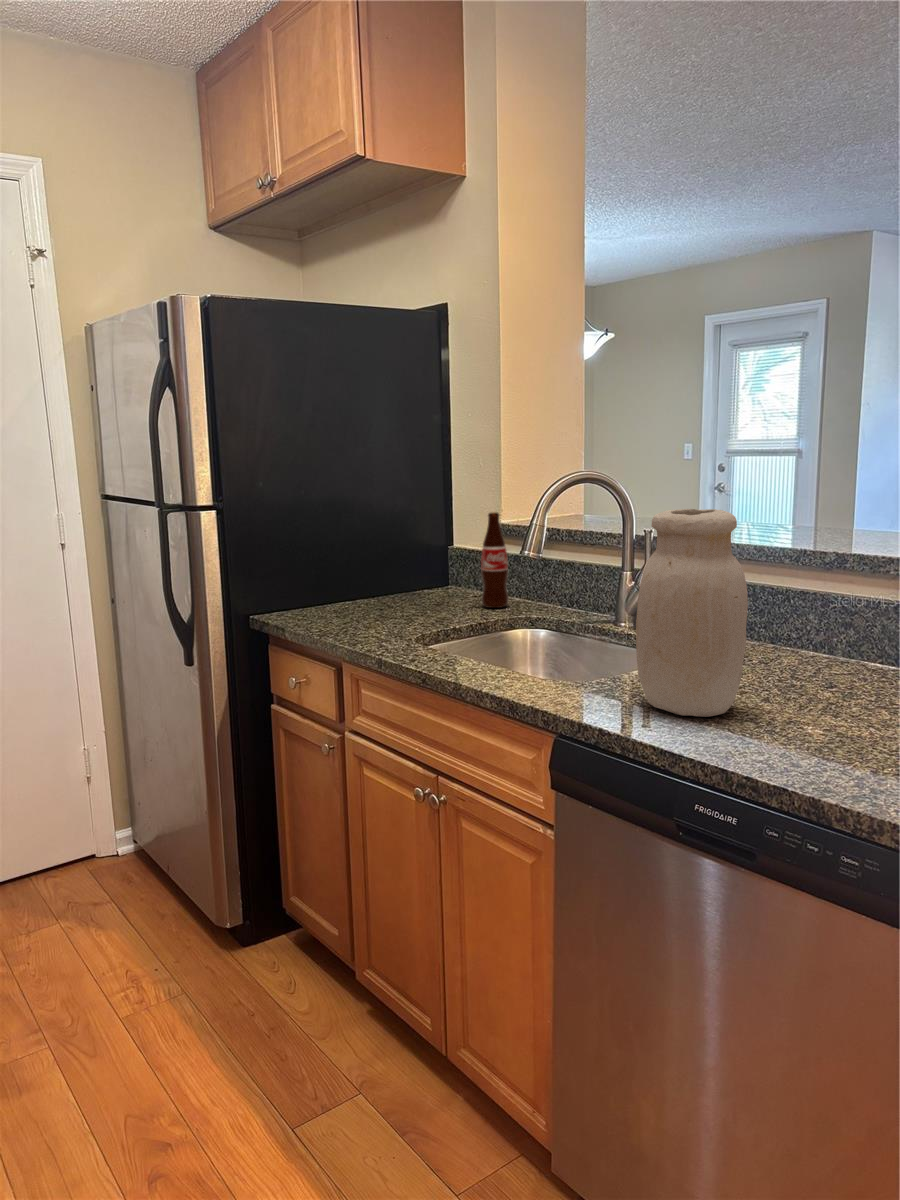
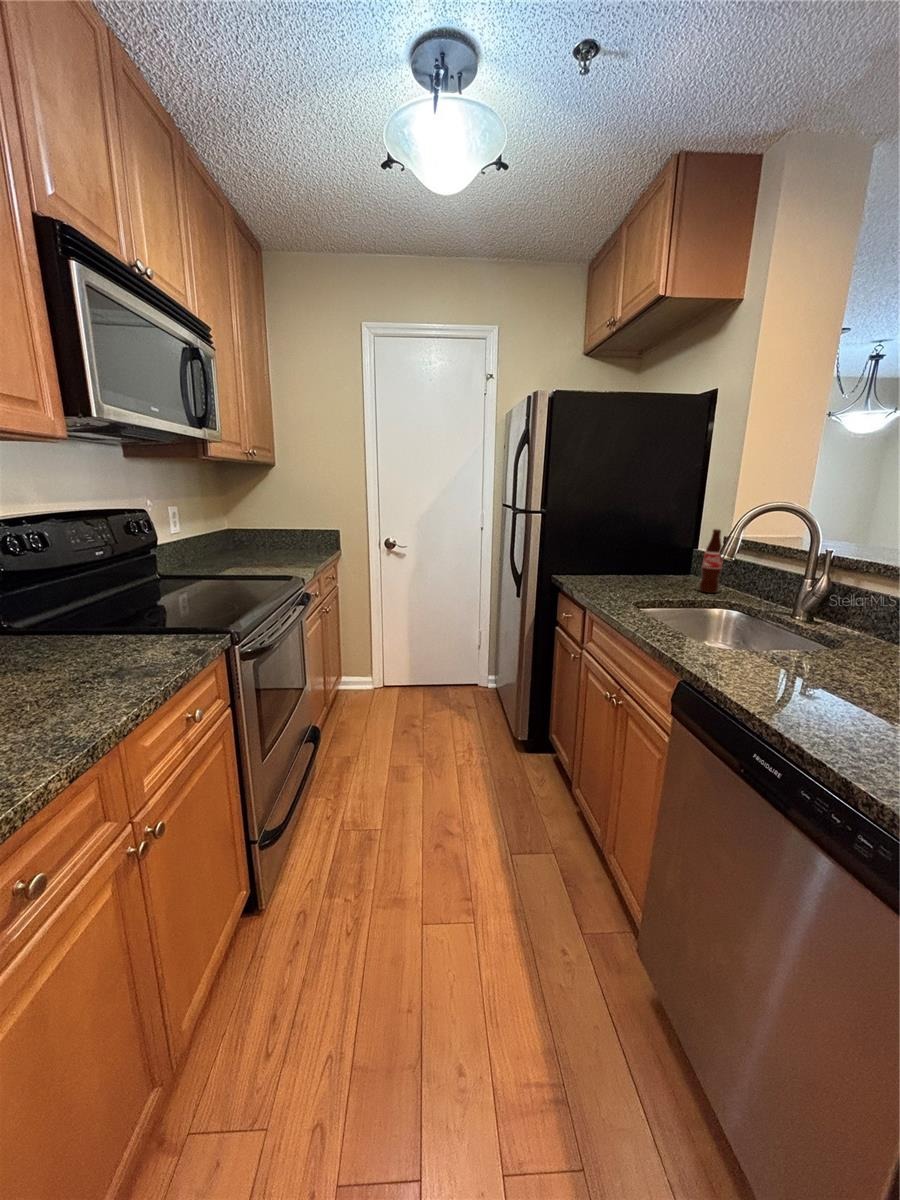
jar: present [636,509,748,717] -> none [753,530,866,695]

